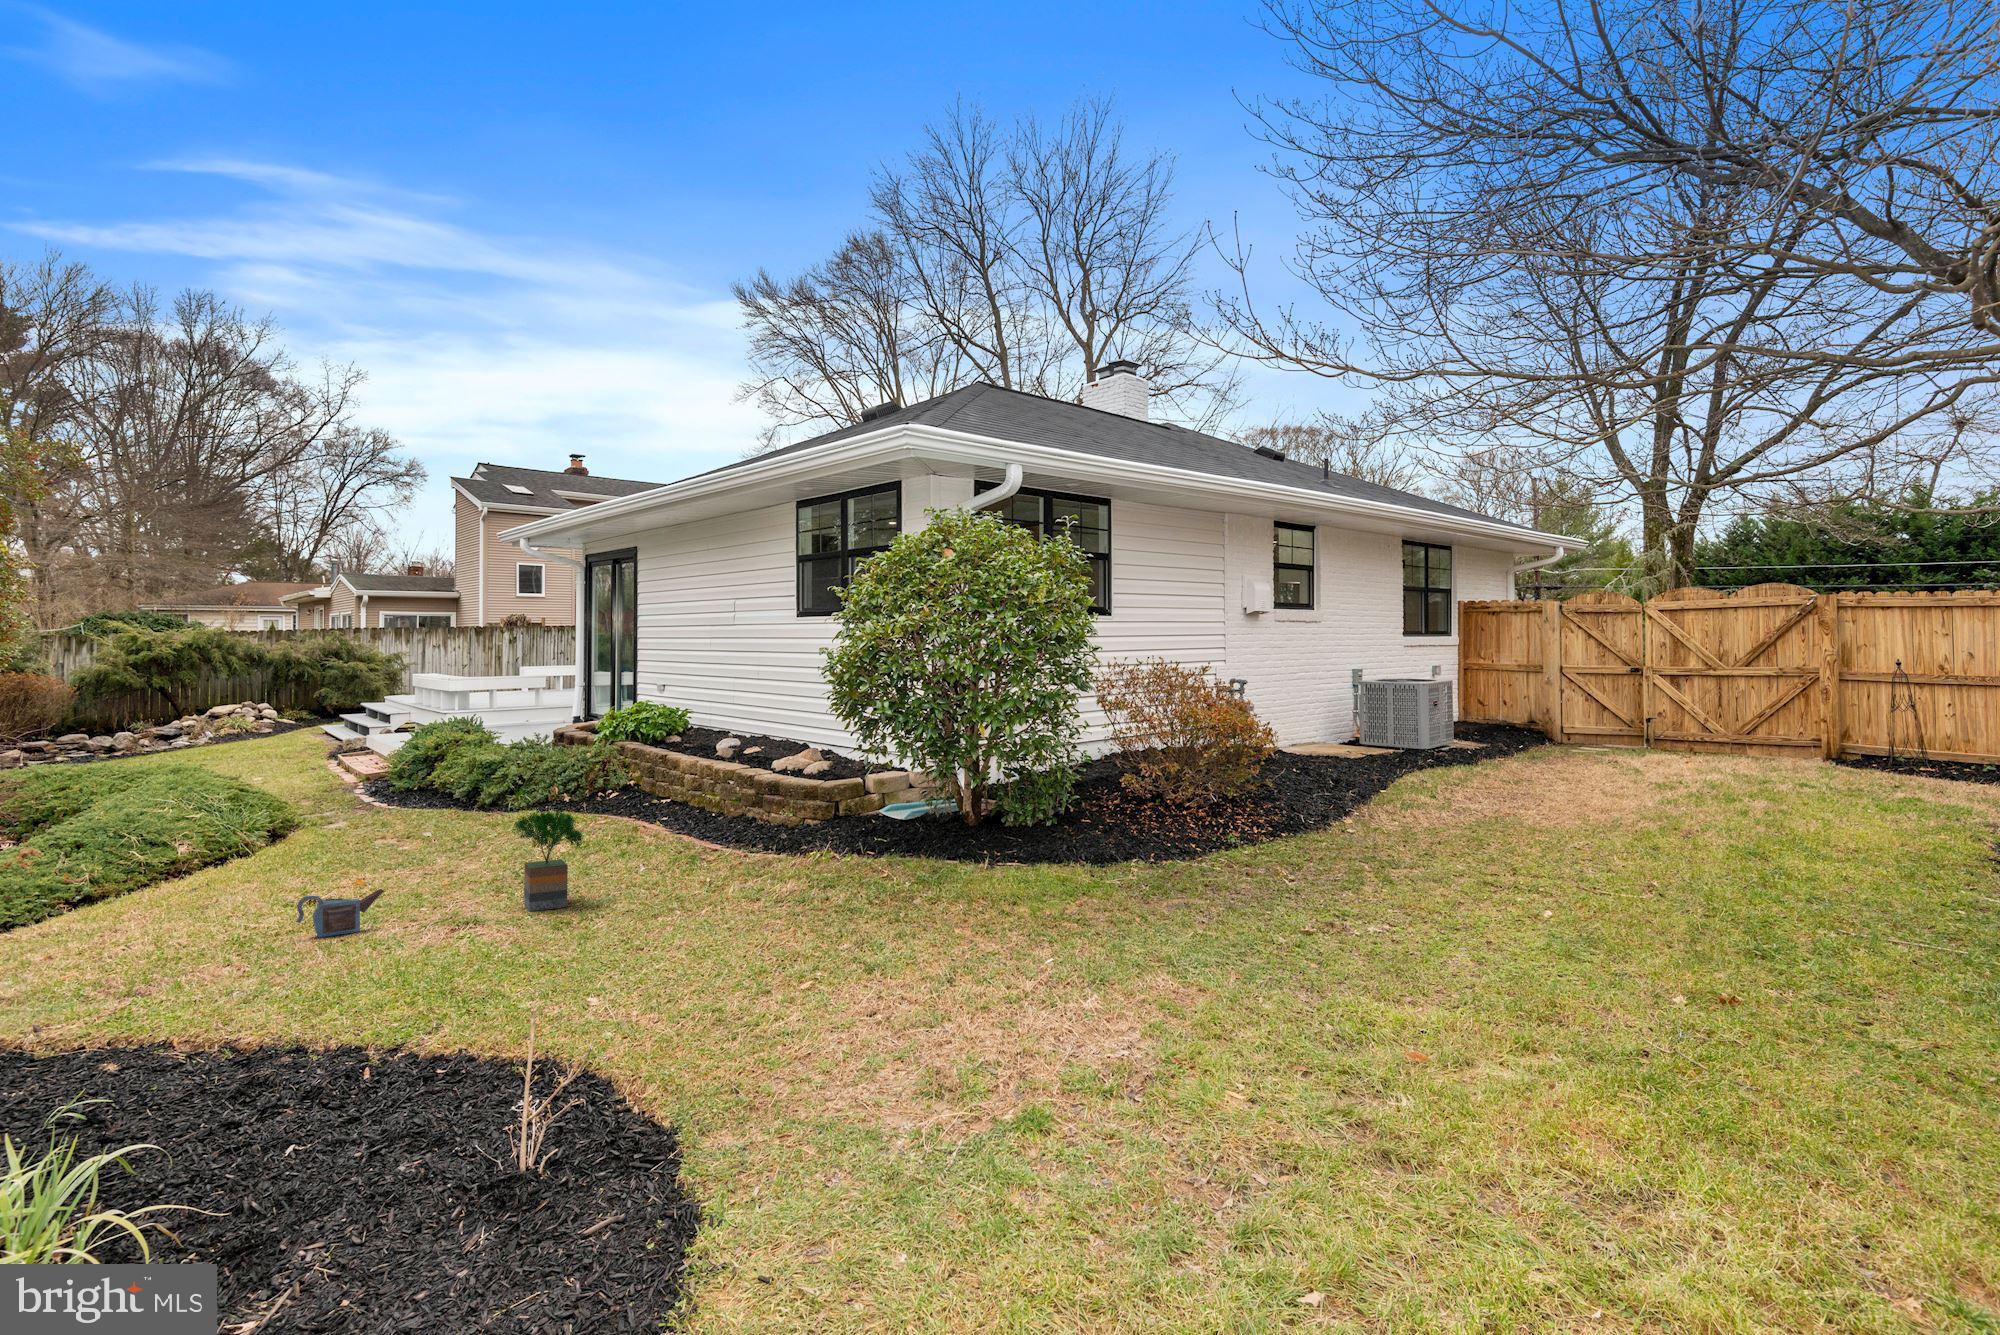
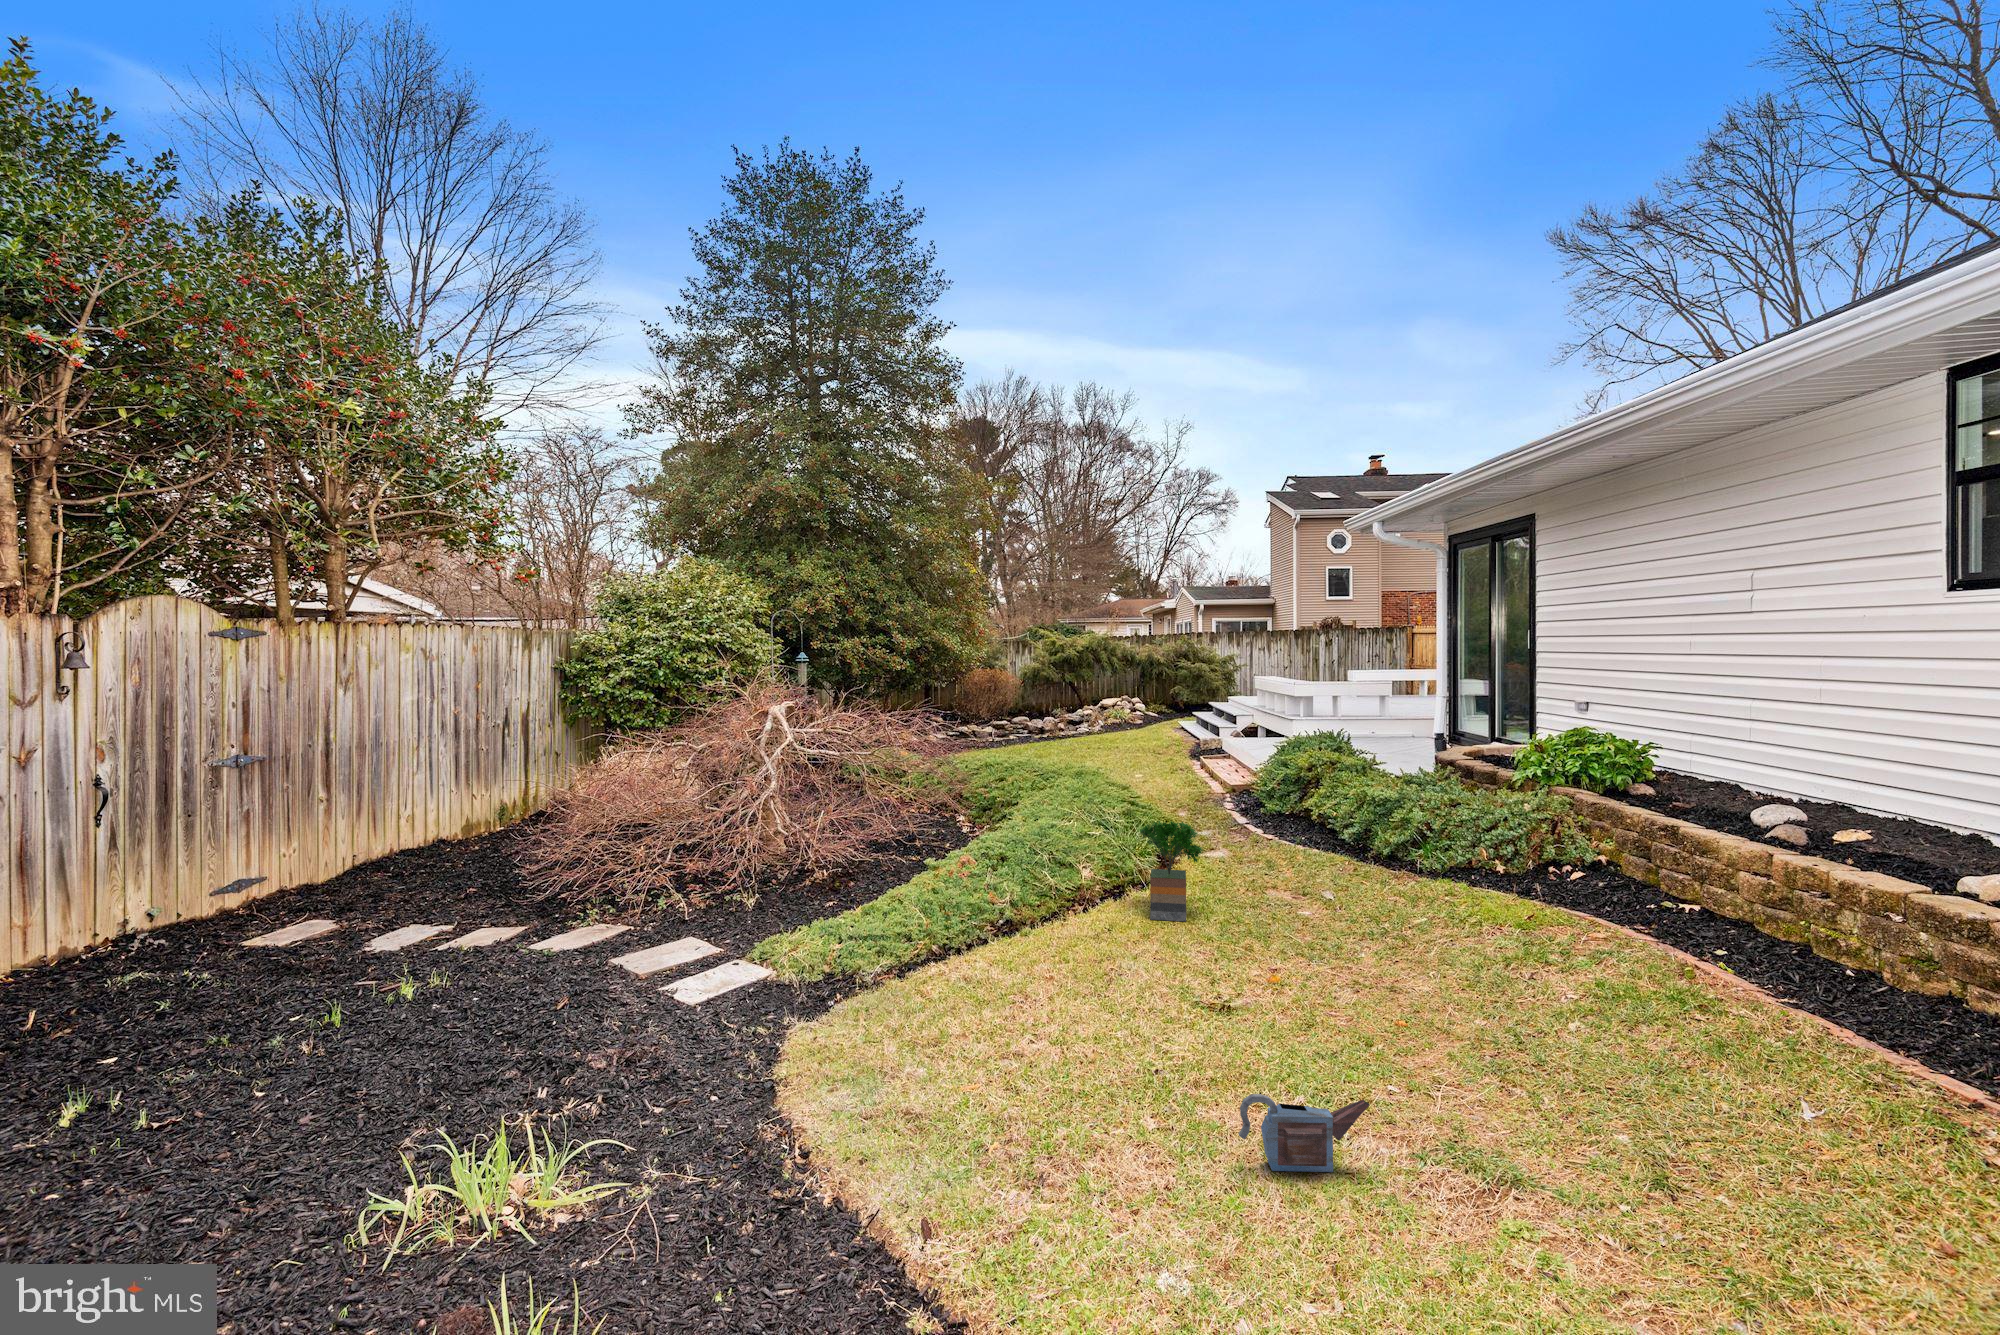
potted tree: present [514,812,583,911] -> present [1140,821,1202,921]

